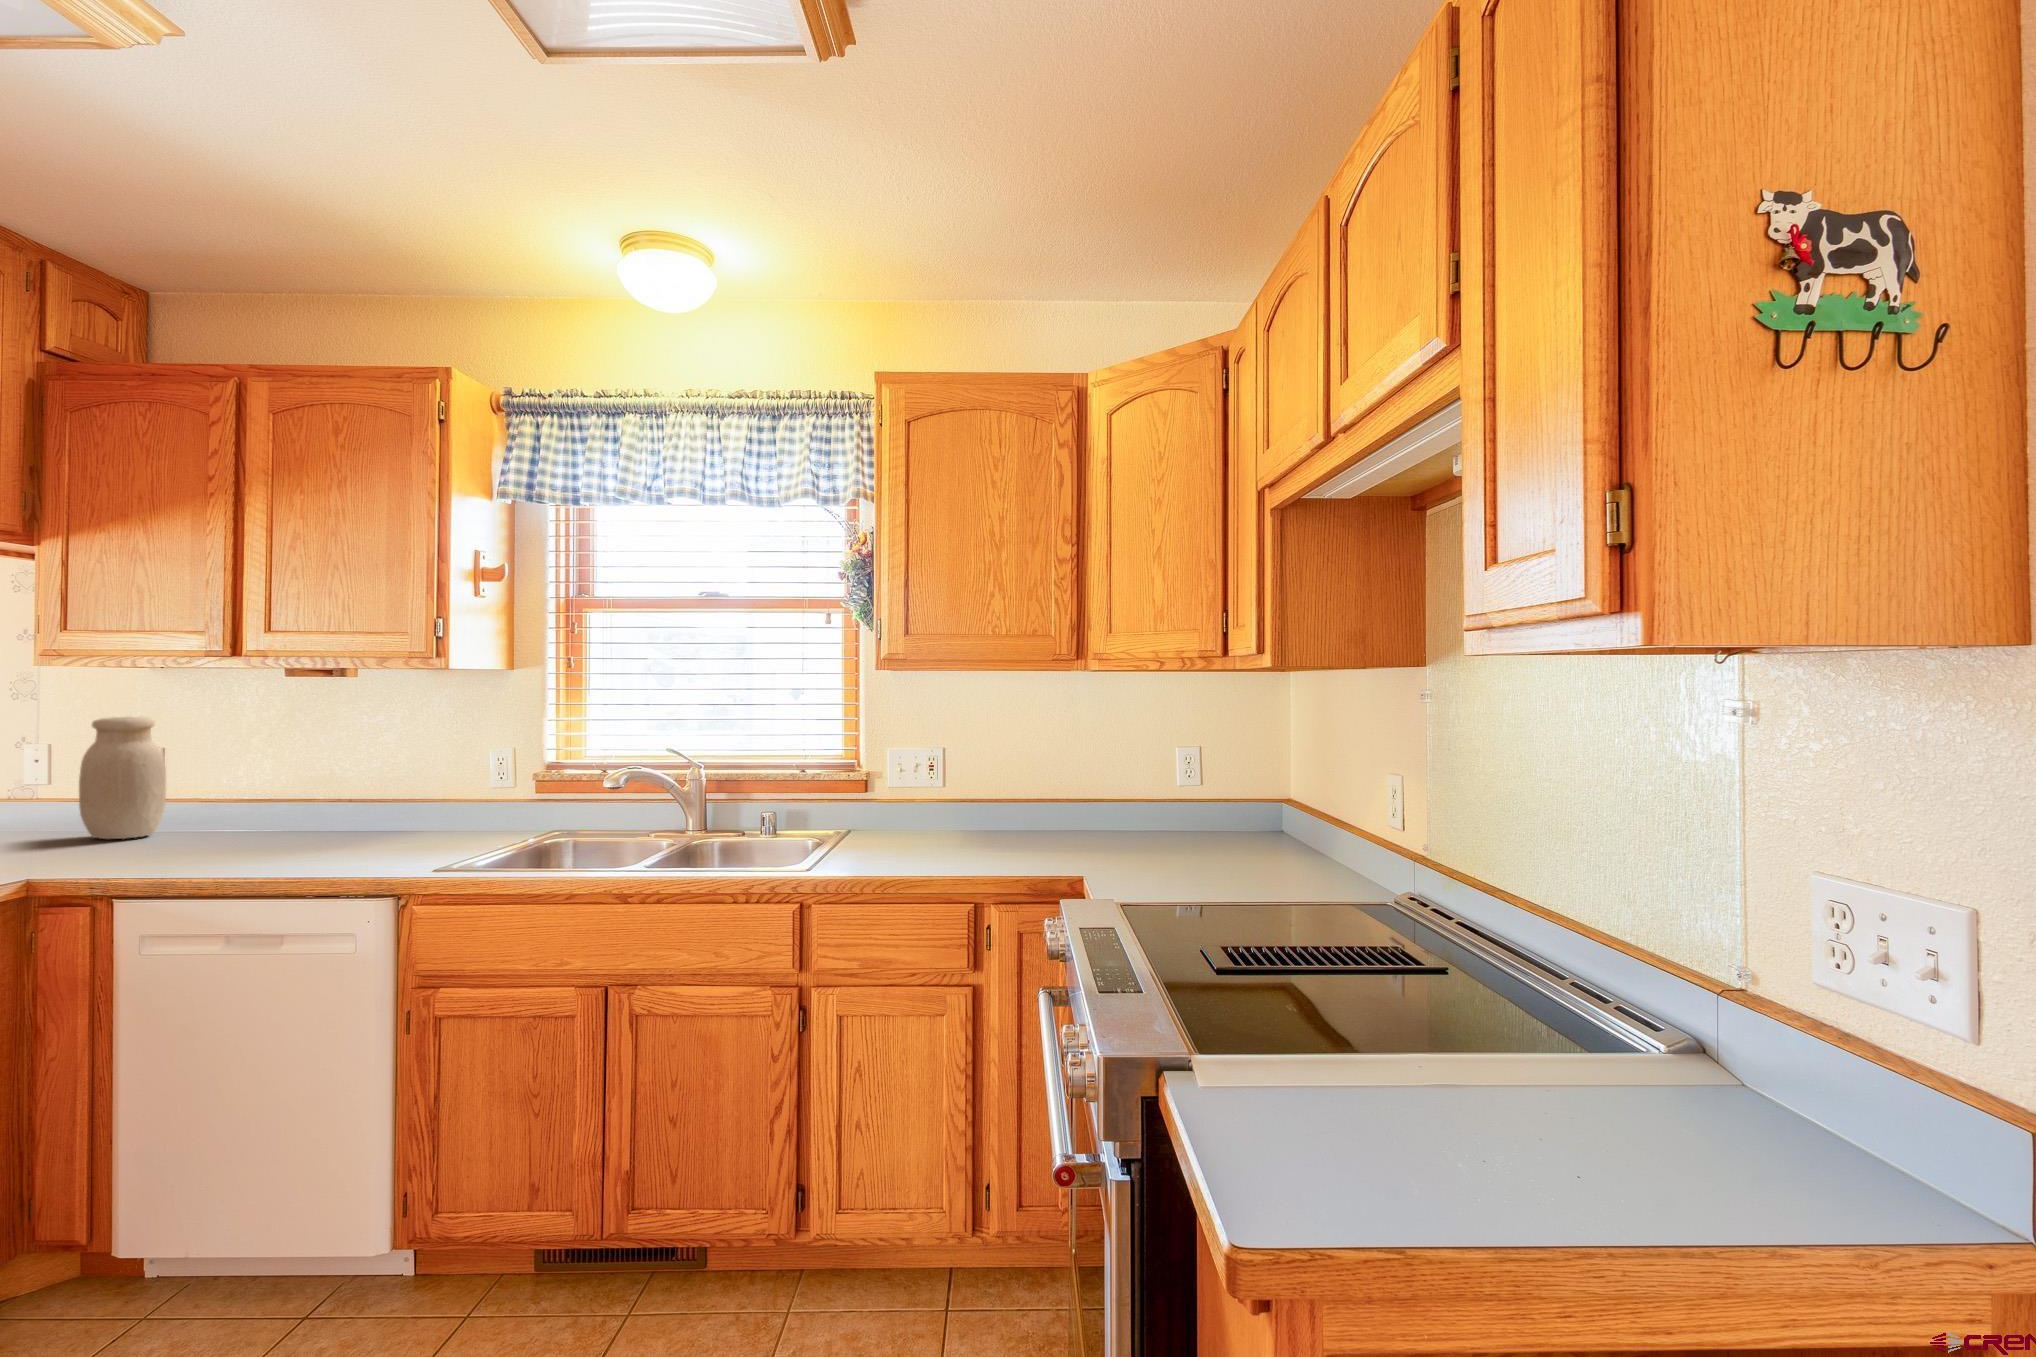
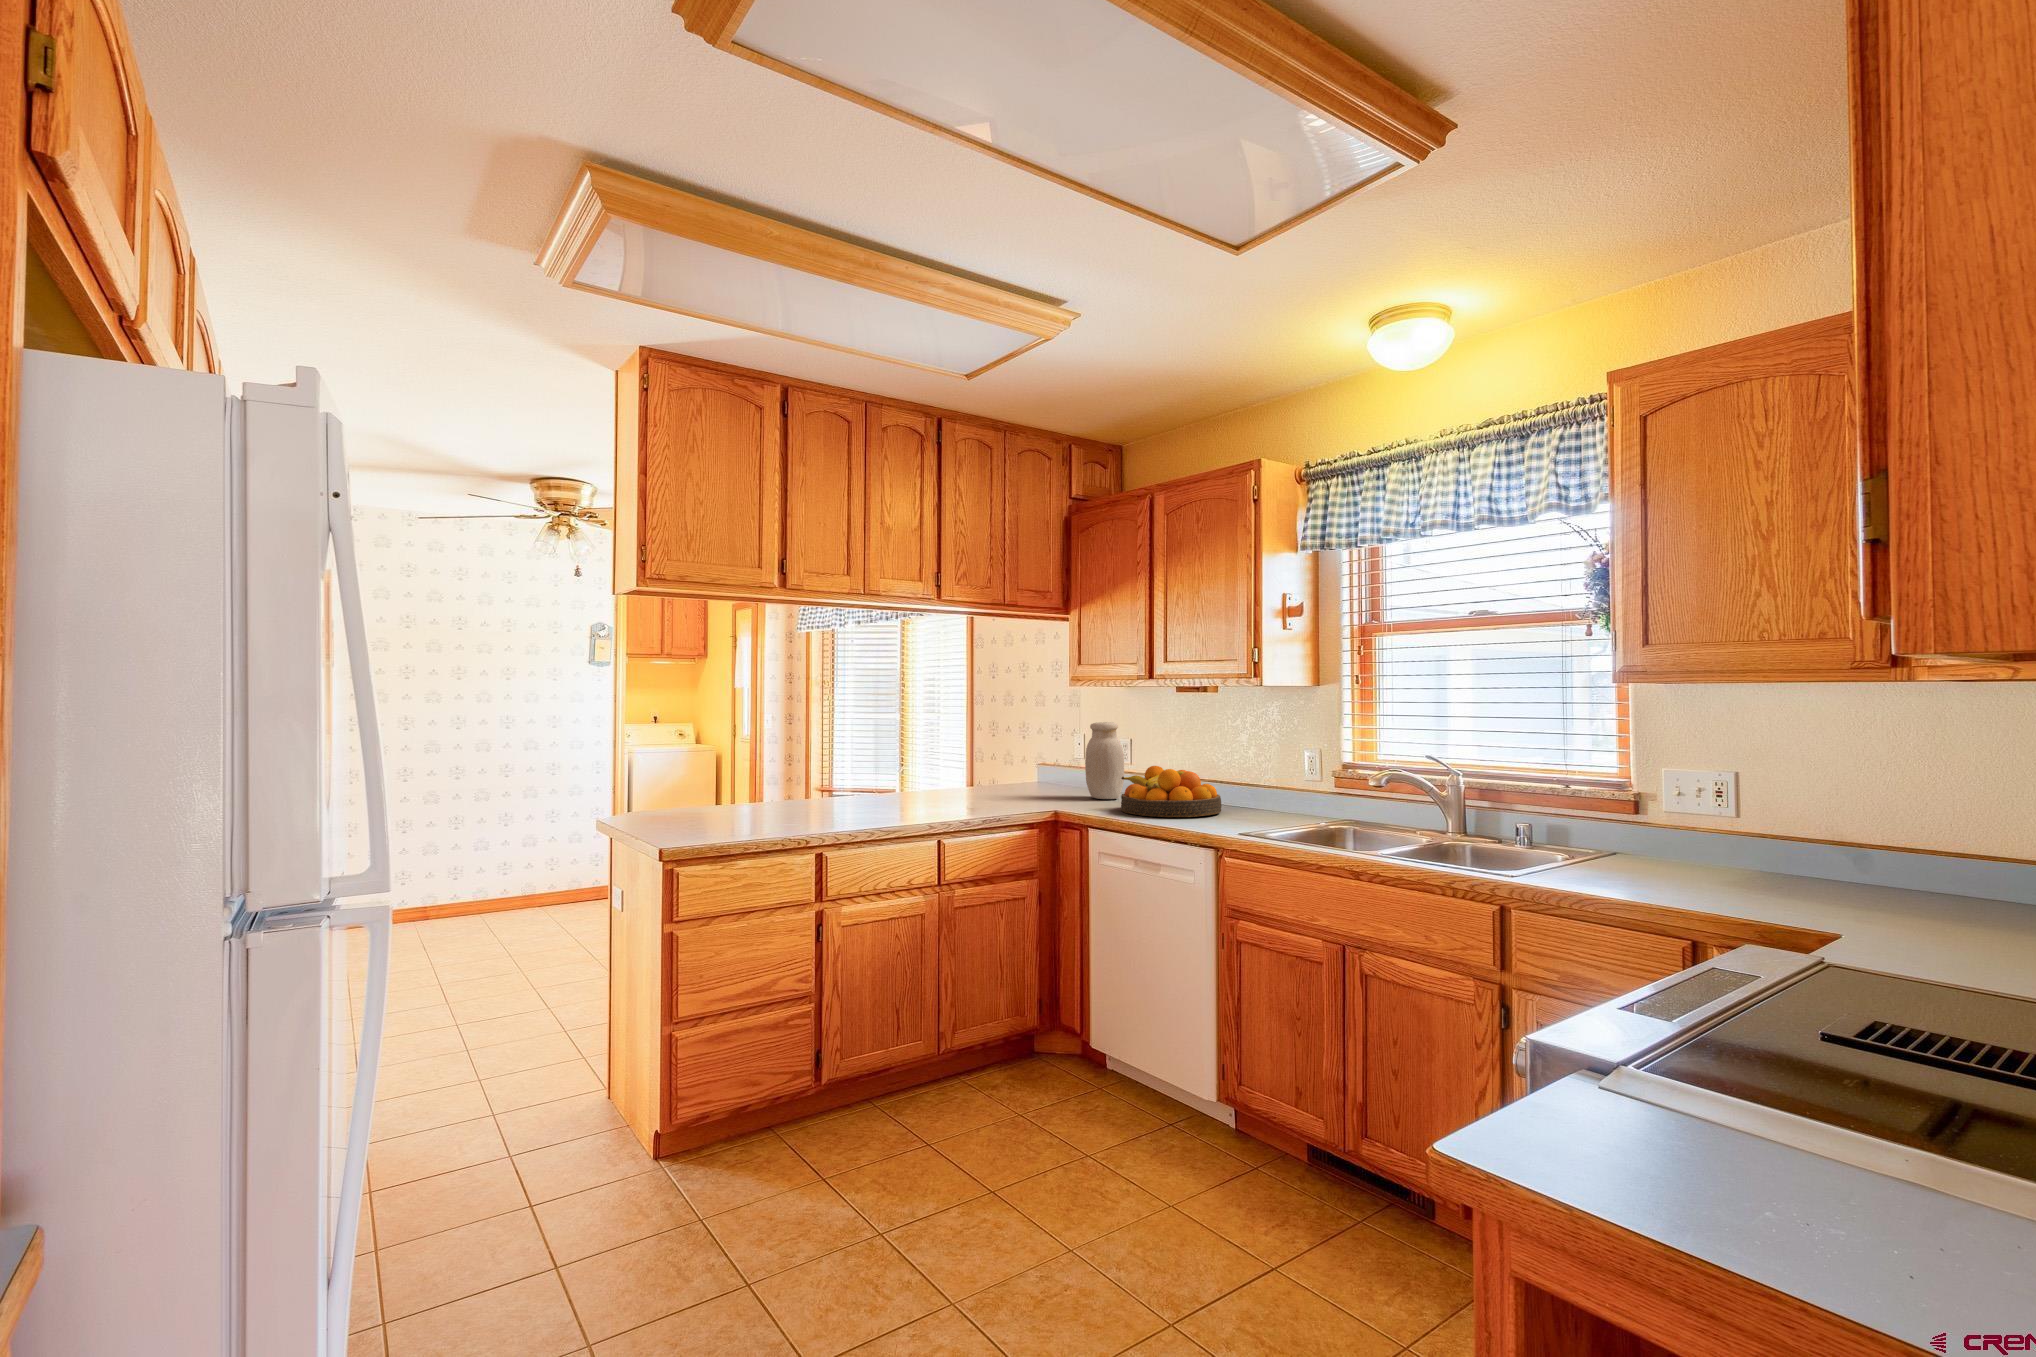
fruit bowl: none [176,780,366,858] -> present [1121,766,1222,817]

